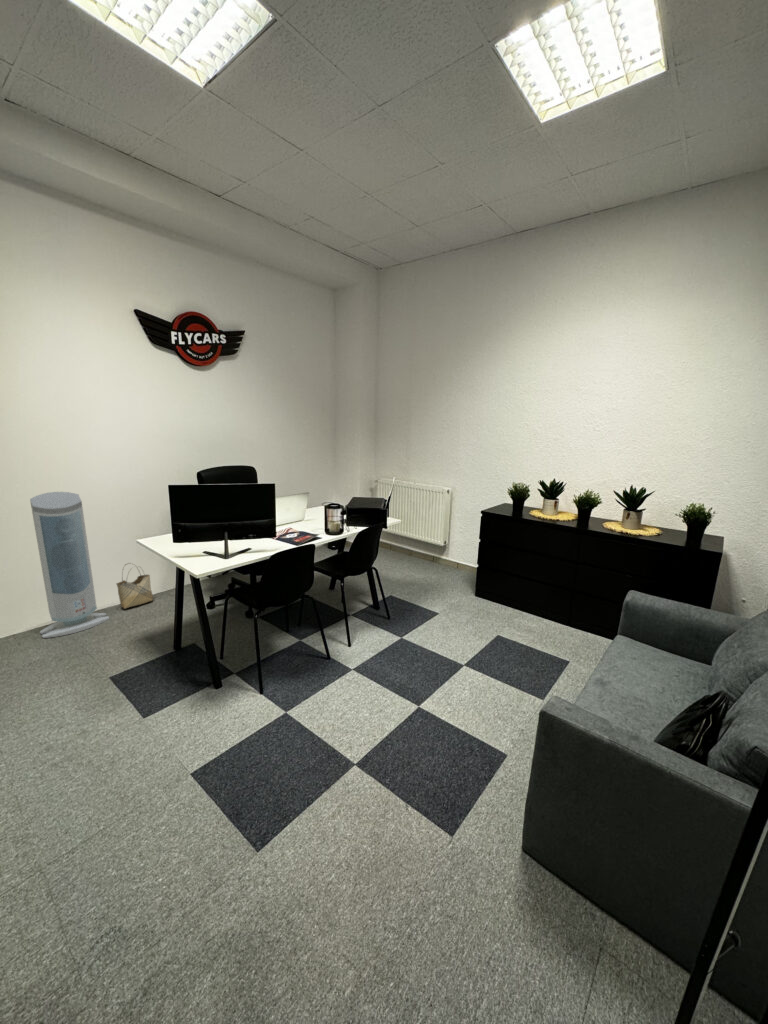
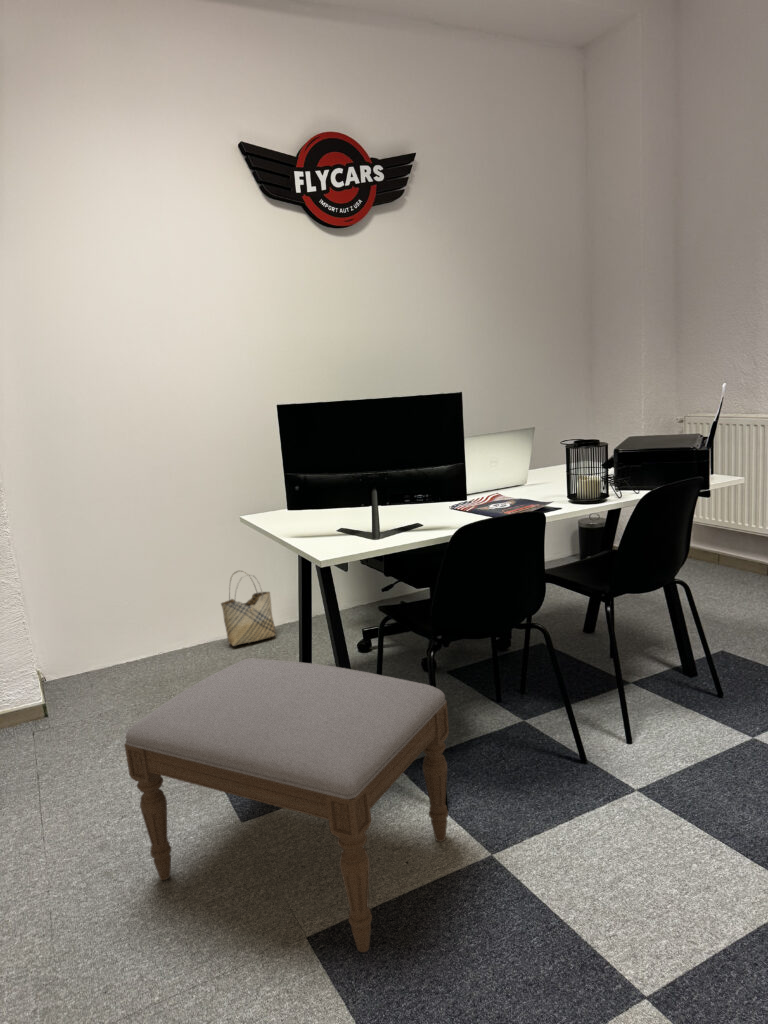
air purifier: present [30,492,109,638] -> none [100,450,211,681]
ottoman: none [72,626,266,776] -> present [125,658,449,952]

